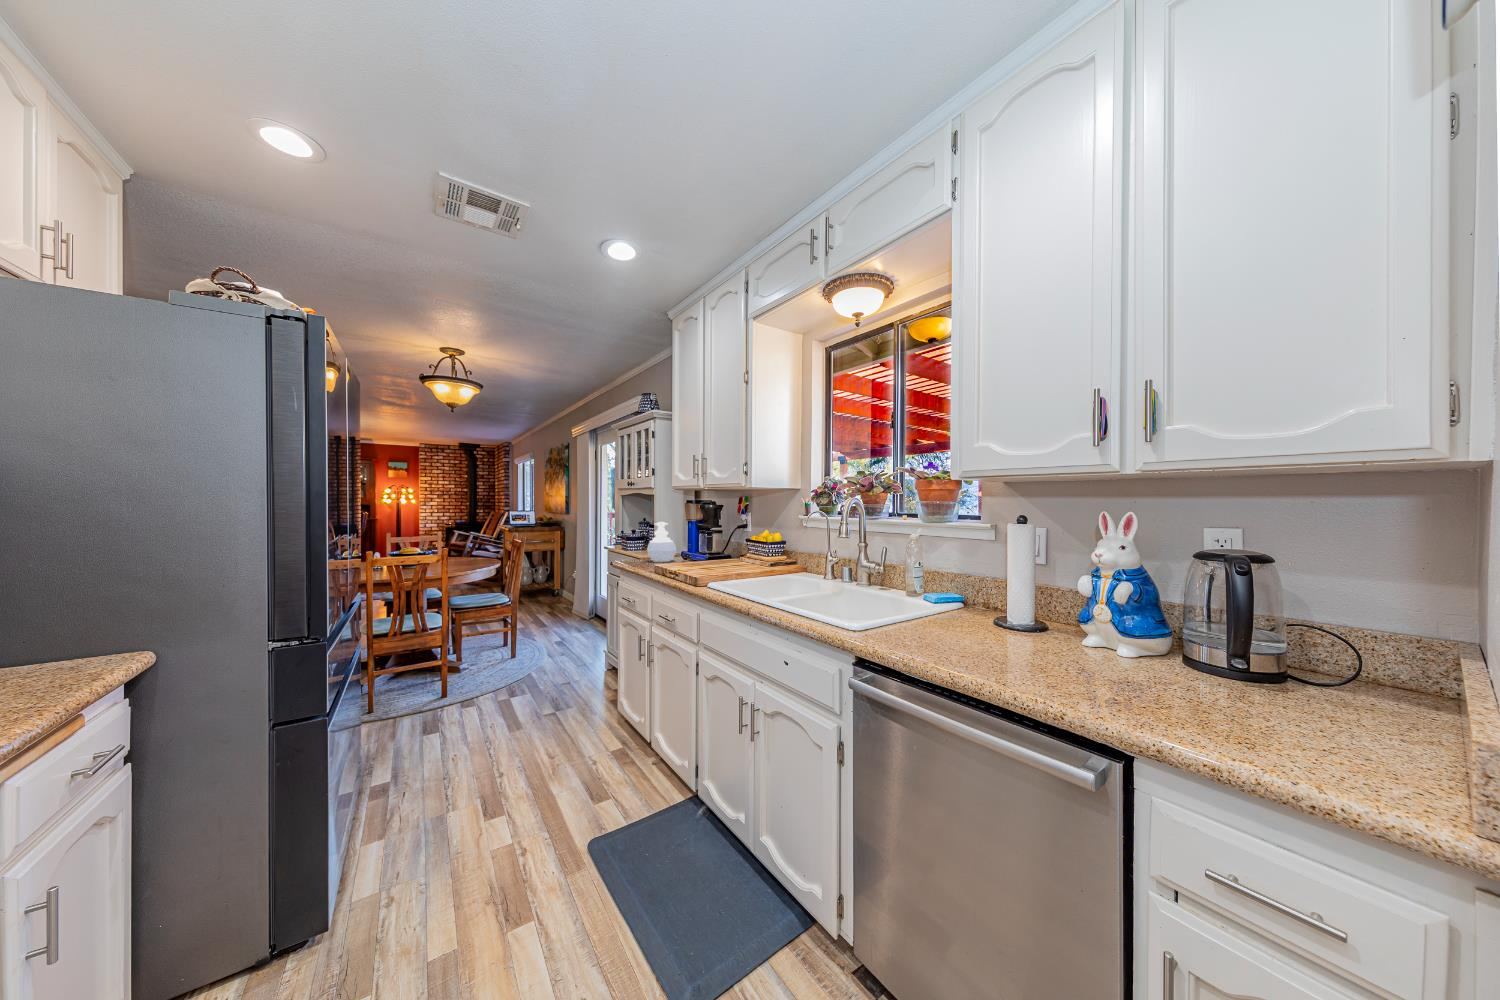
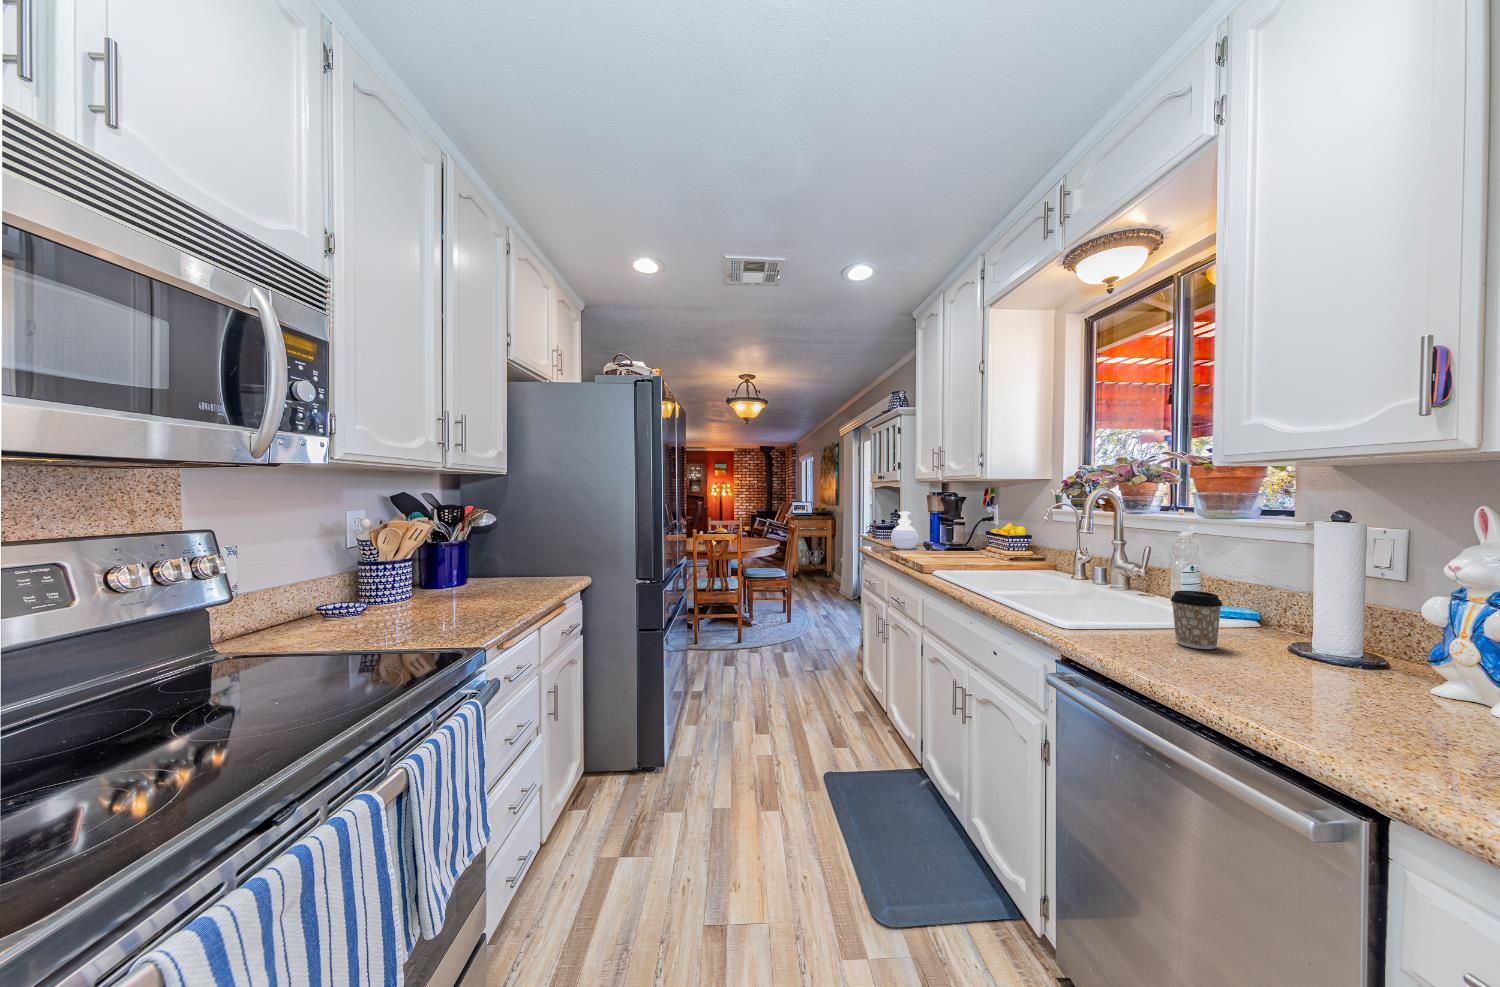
coffee cup: none [925,587,960,635] -> present [1171,591,1222,649]

